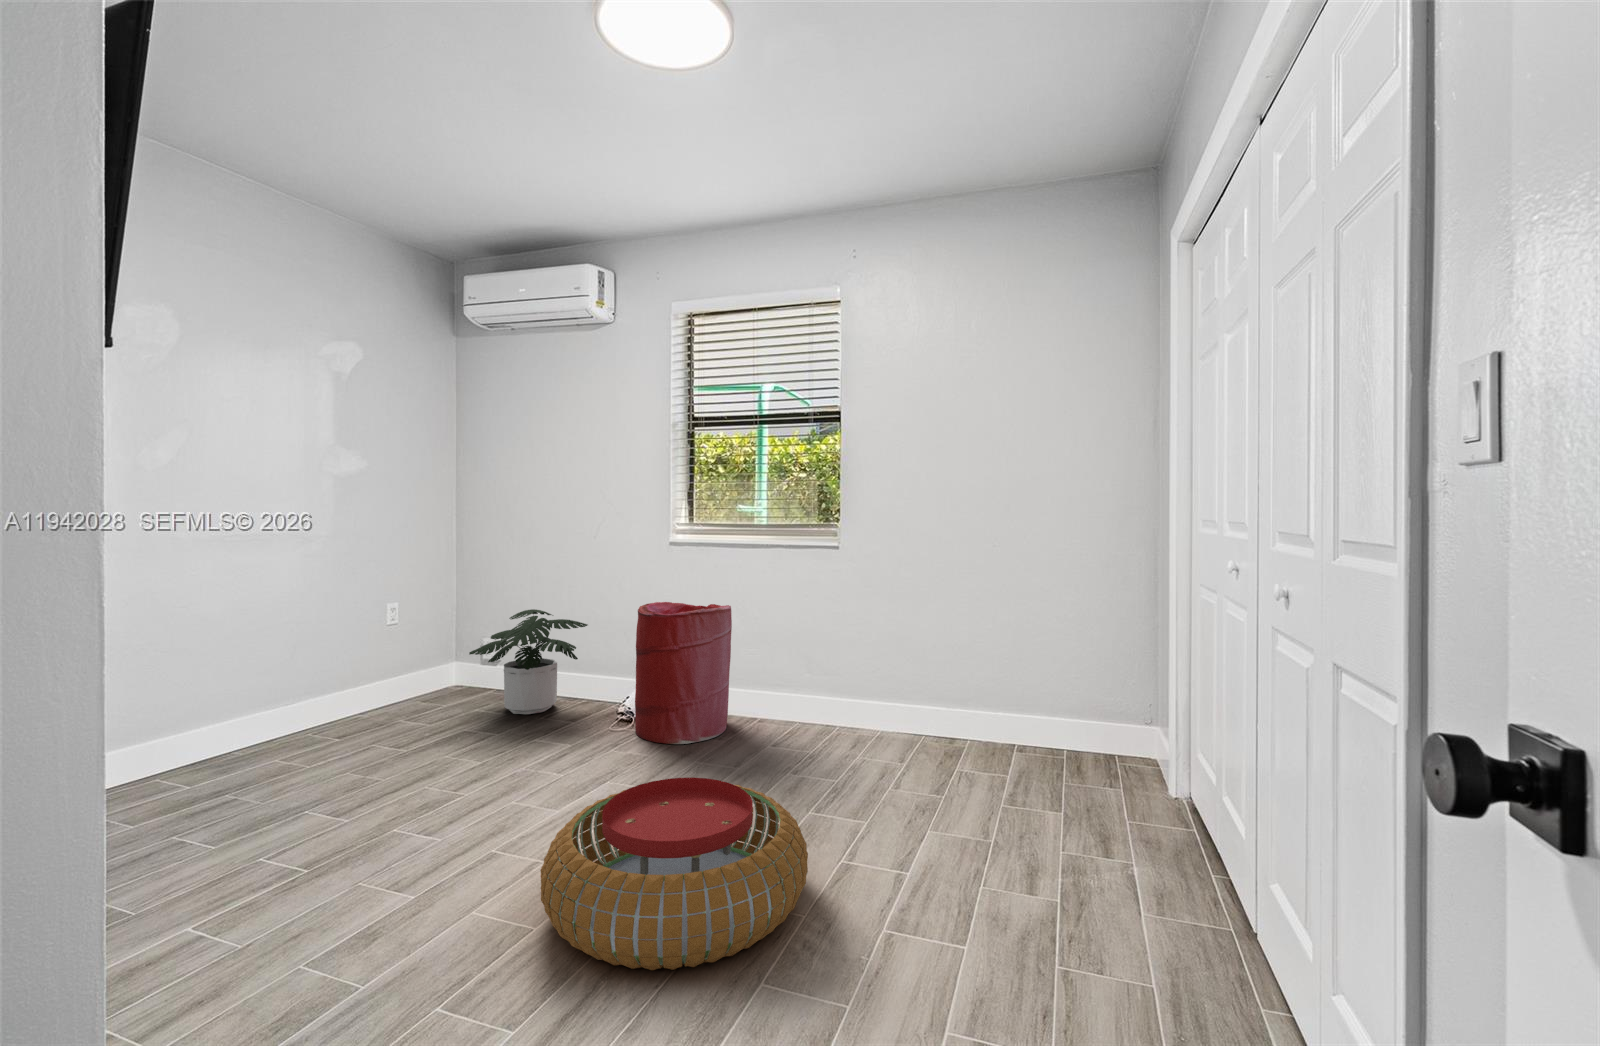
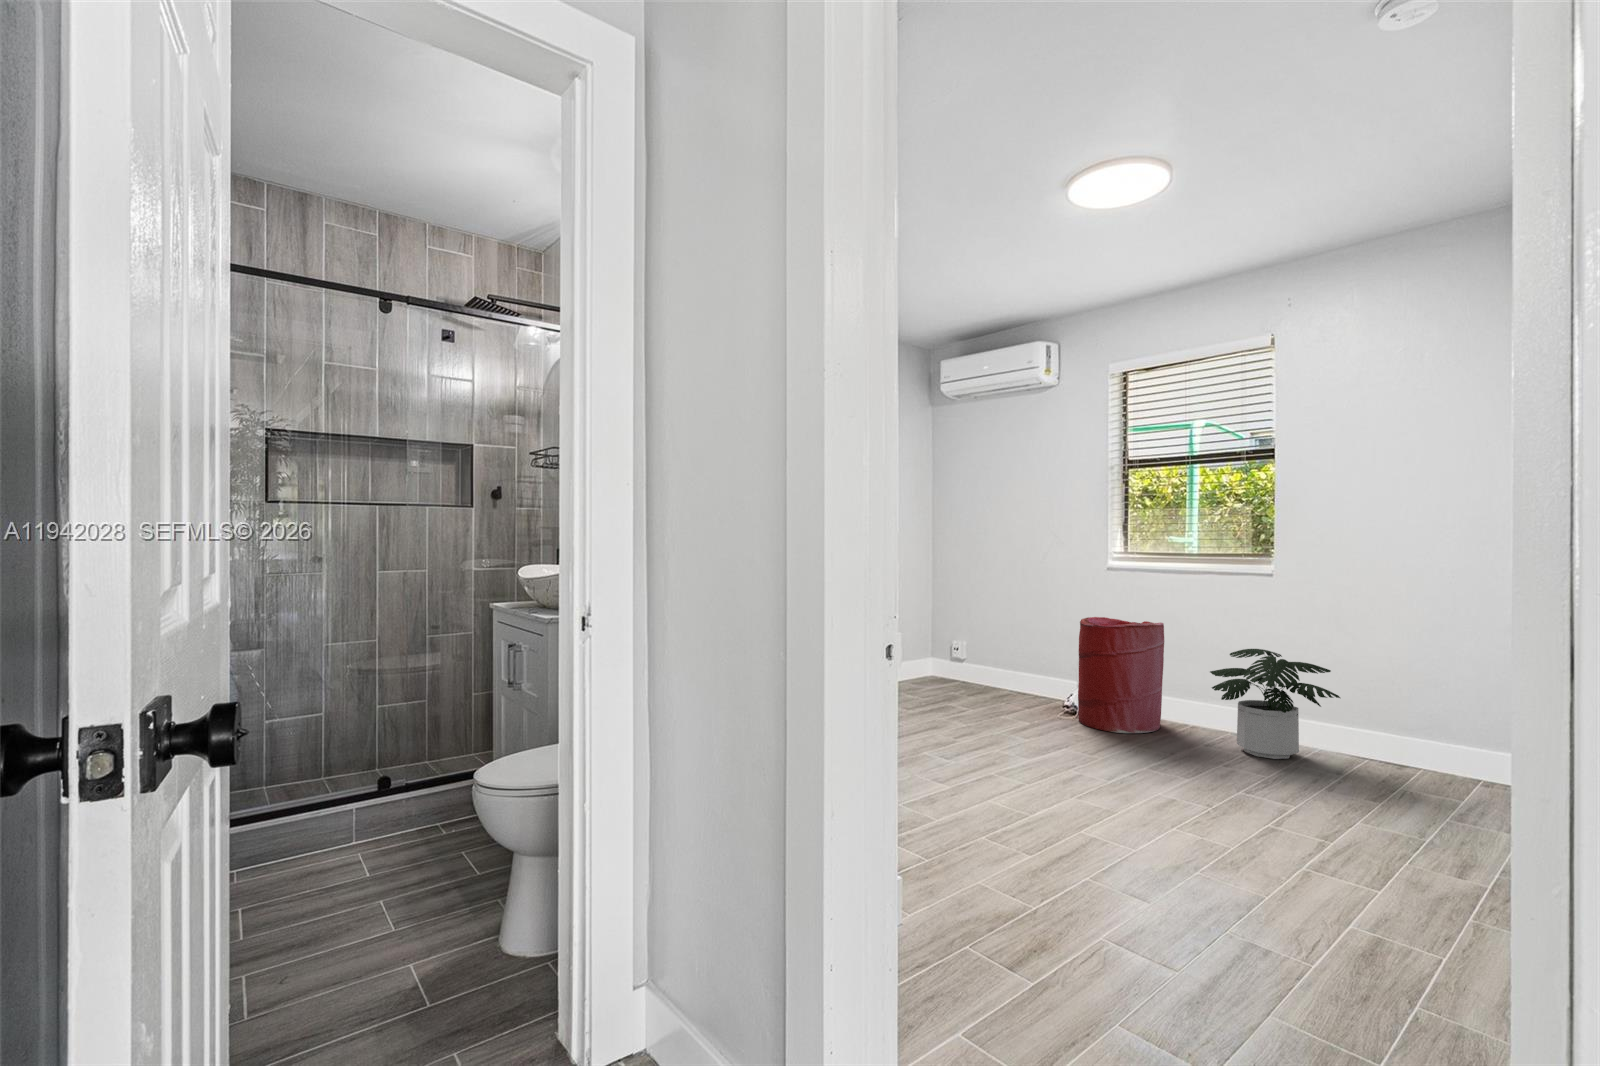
potted plant: present [469,609,588,714] -> present [1210,649,1340,759]
pouf: present [541,778,808,970] -> none [1029,734,1222,839]

